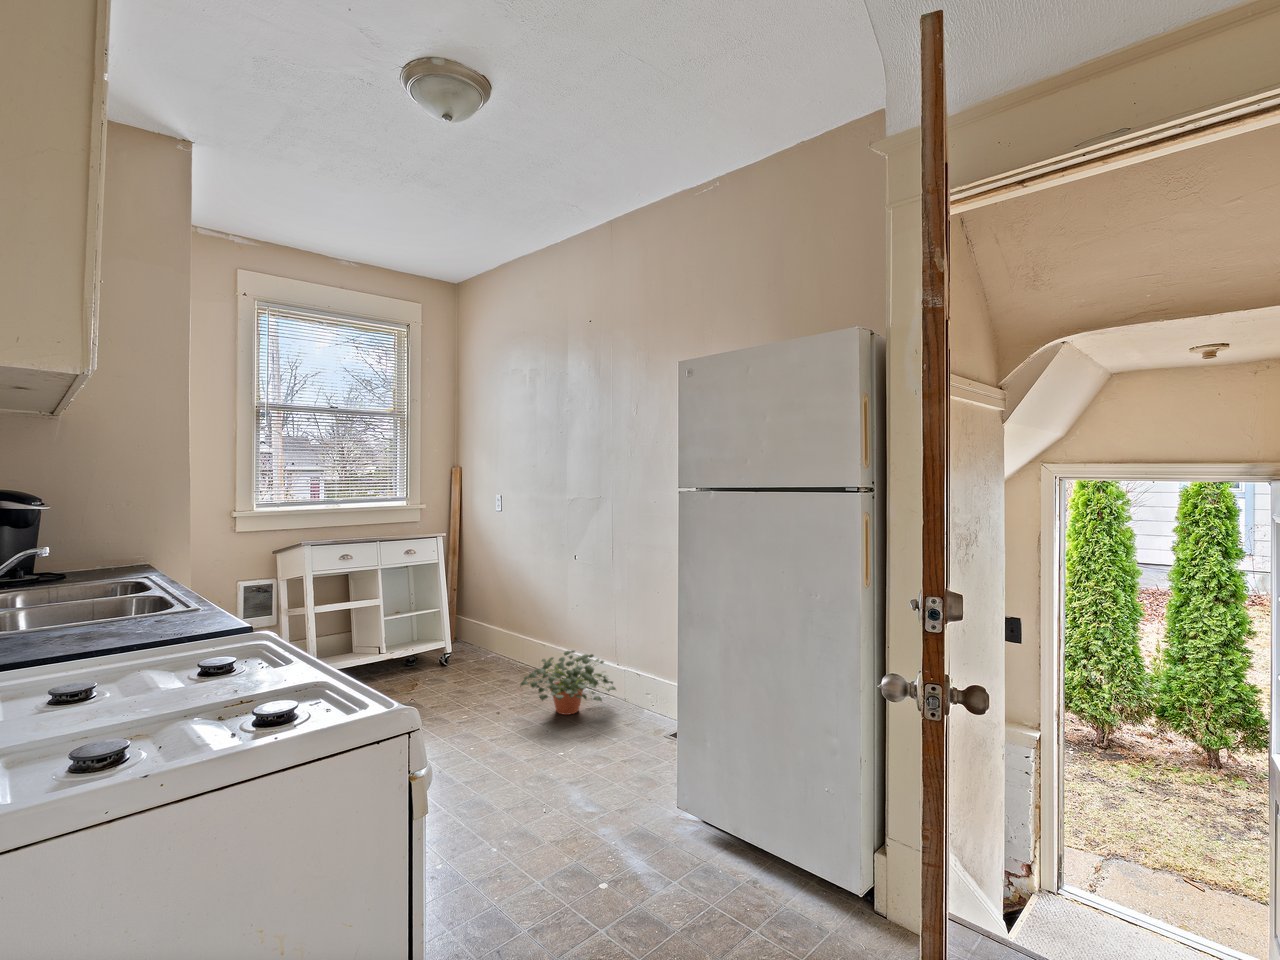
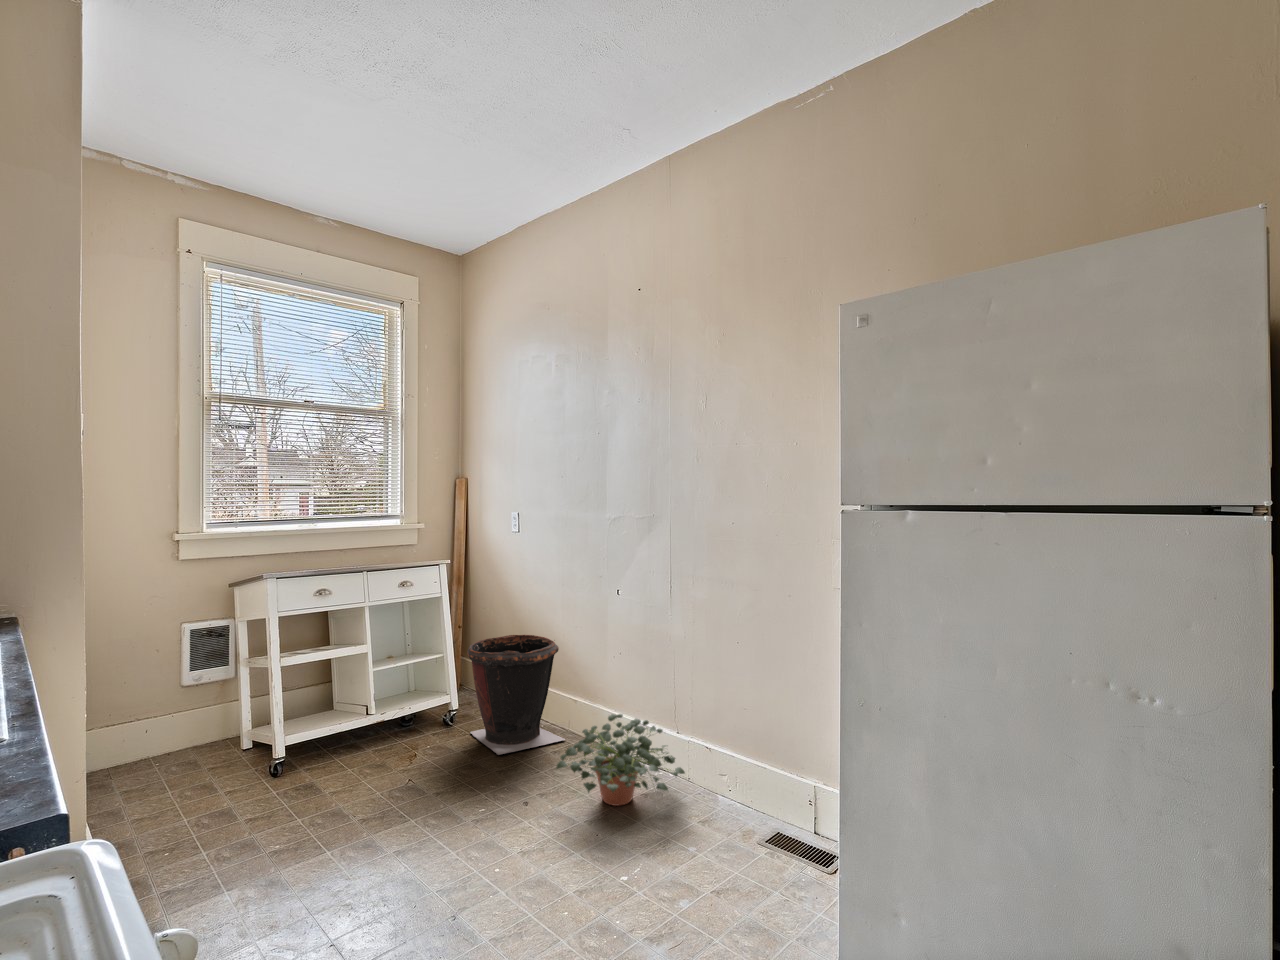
trash can: none [459,594,536,684] -> present [467,635,565,755]

